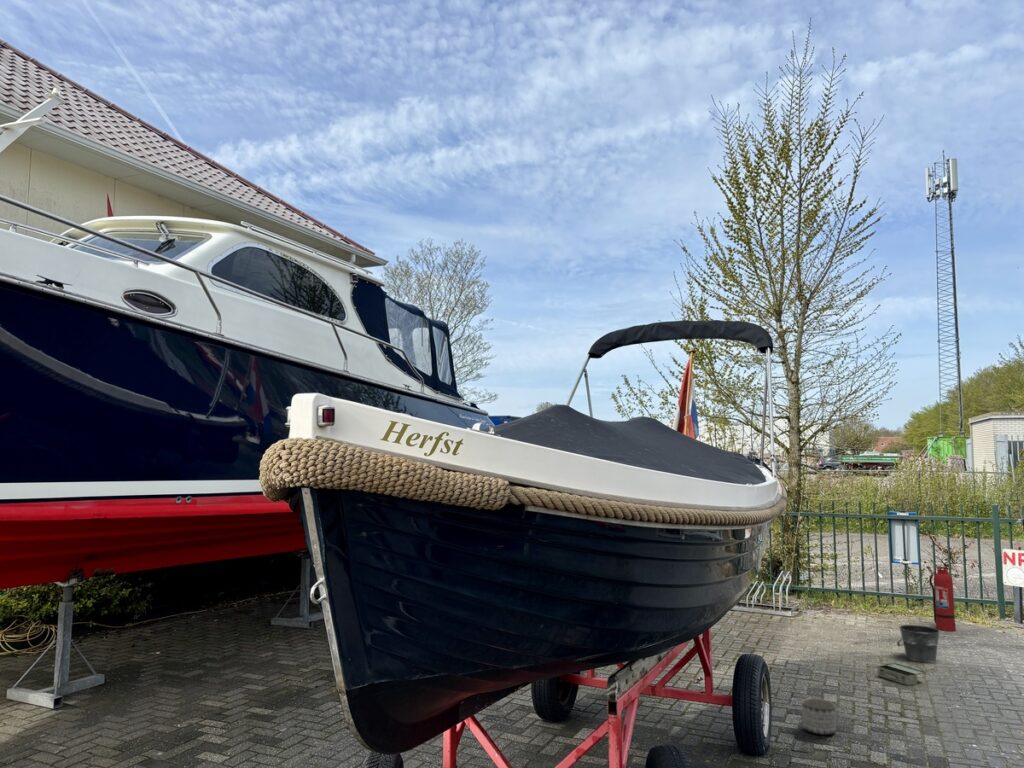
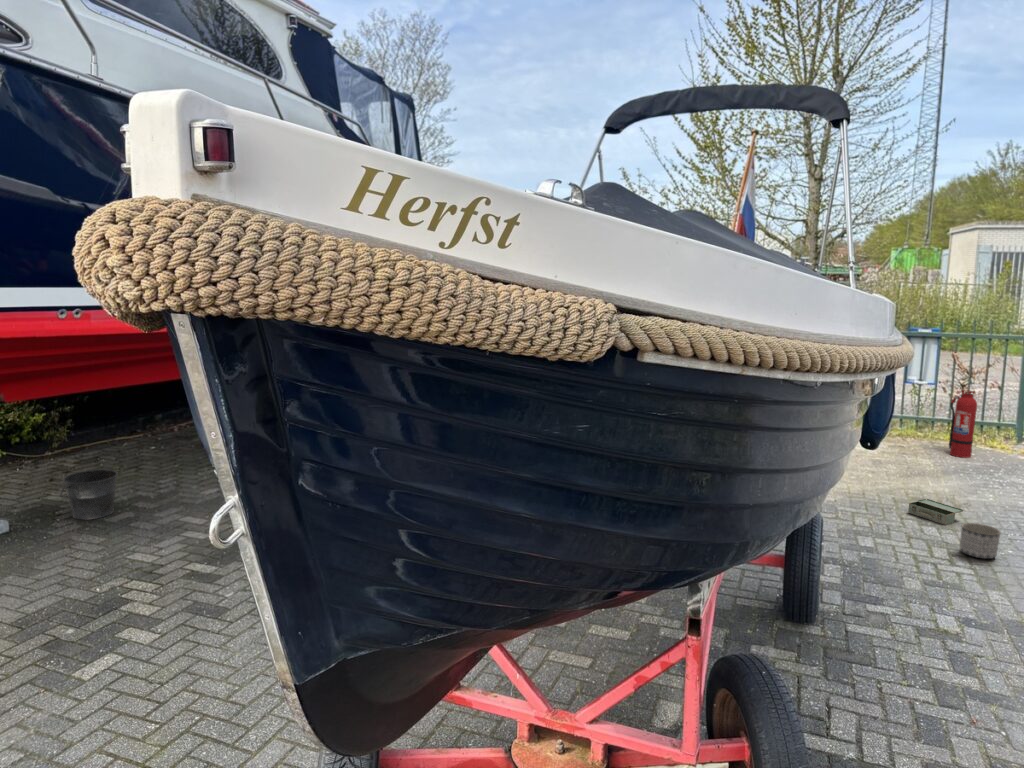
bucket: present [897,625,939,662] -> present [60,469,118,520]
planter: present [802,698,836,735] -> present [960,523,1000,559]

